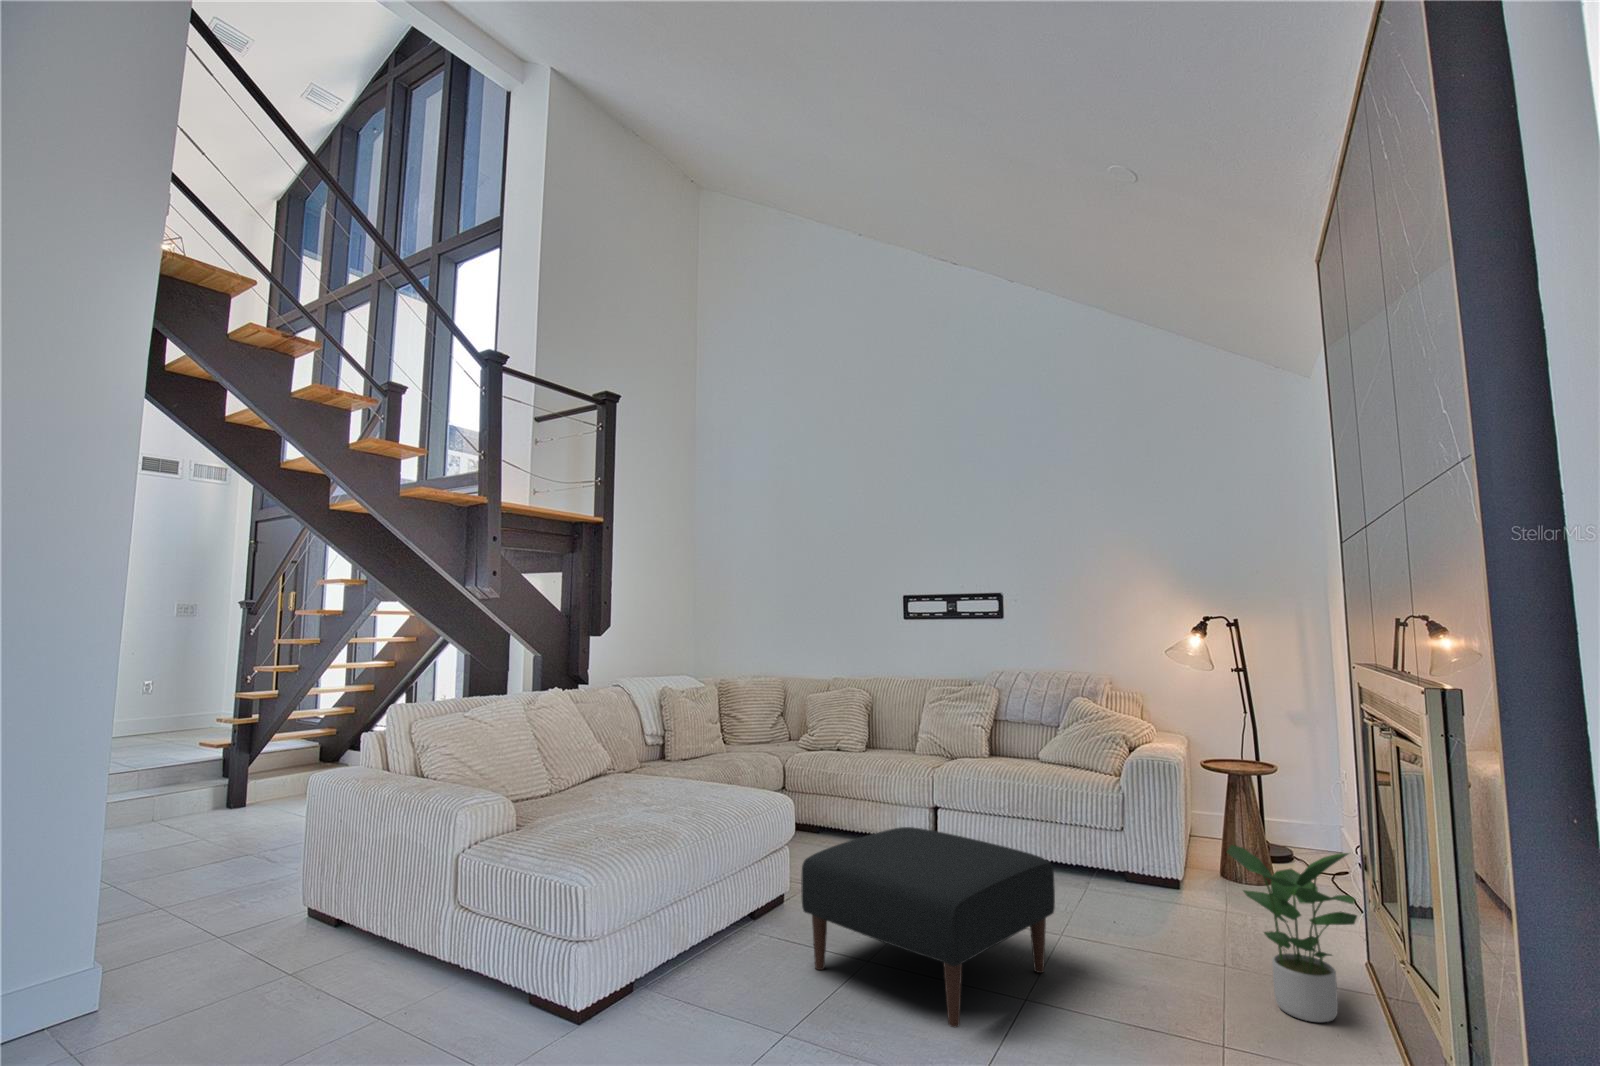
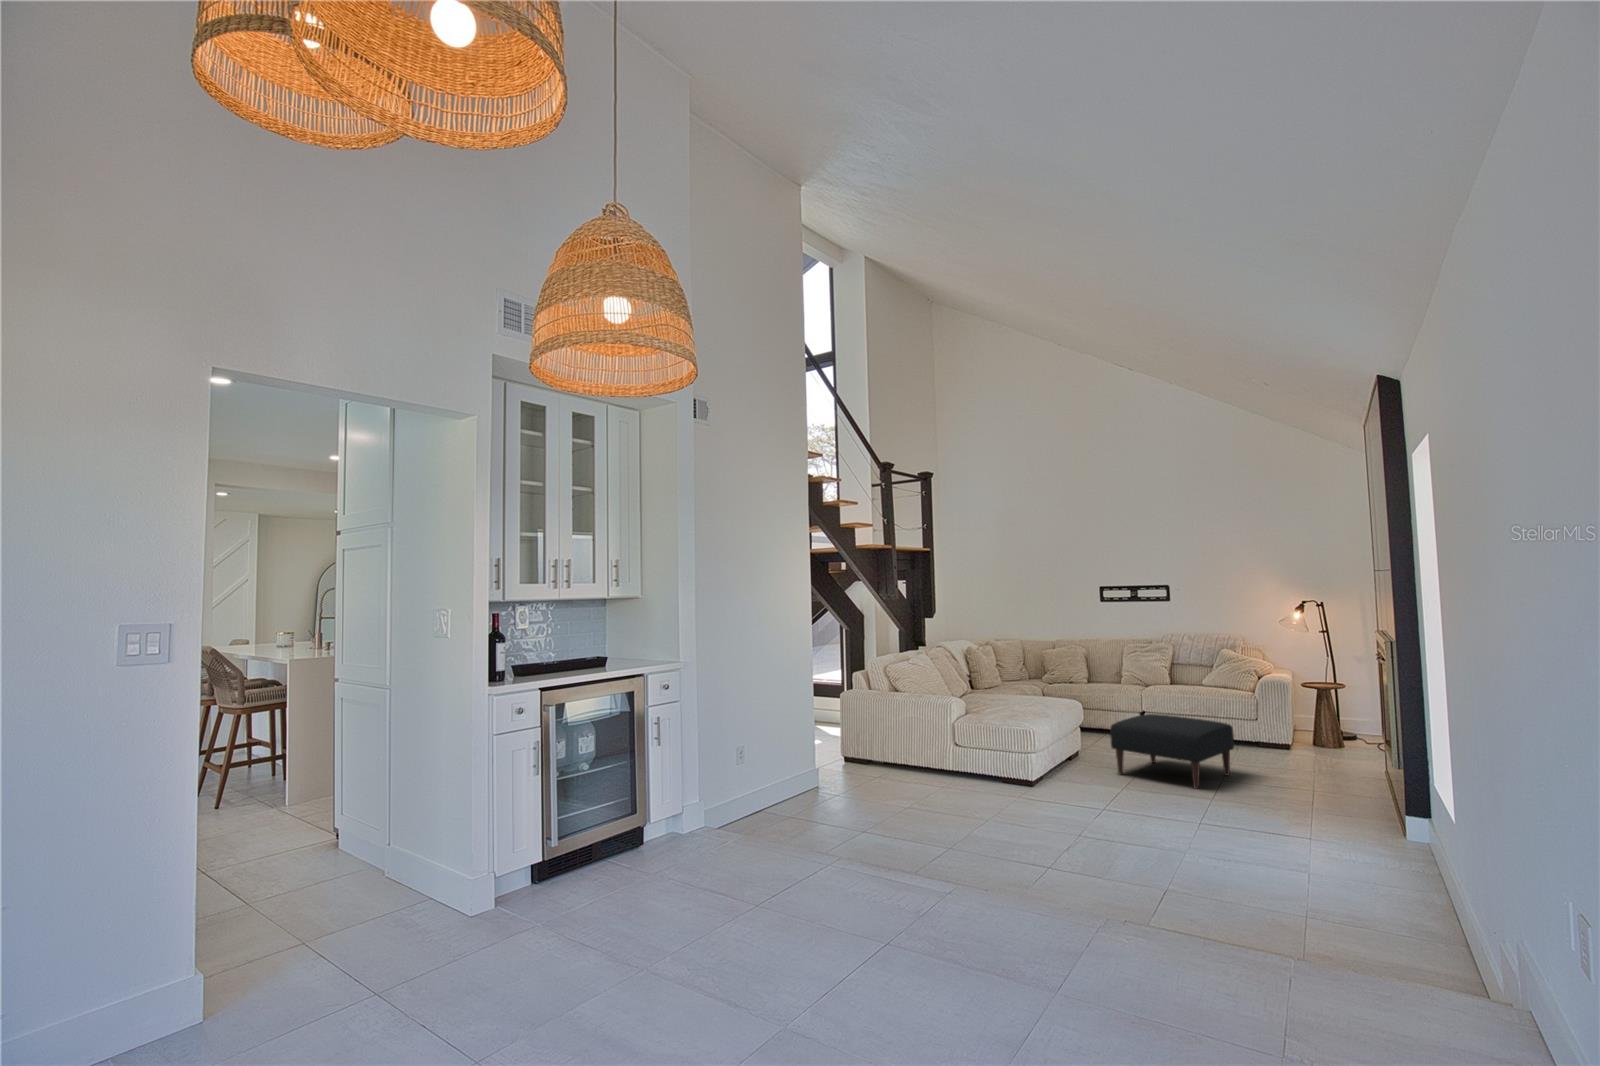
potted plant: present [1226,845,1357,1022] -> none [1319,715,1381,788]

